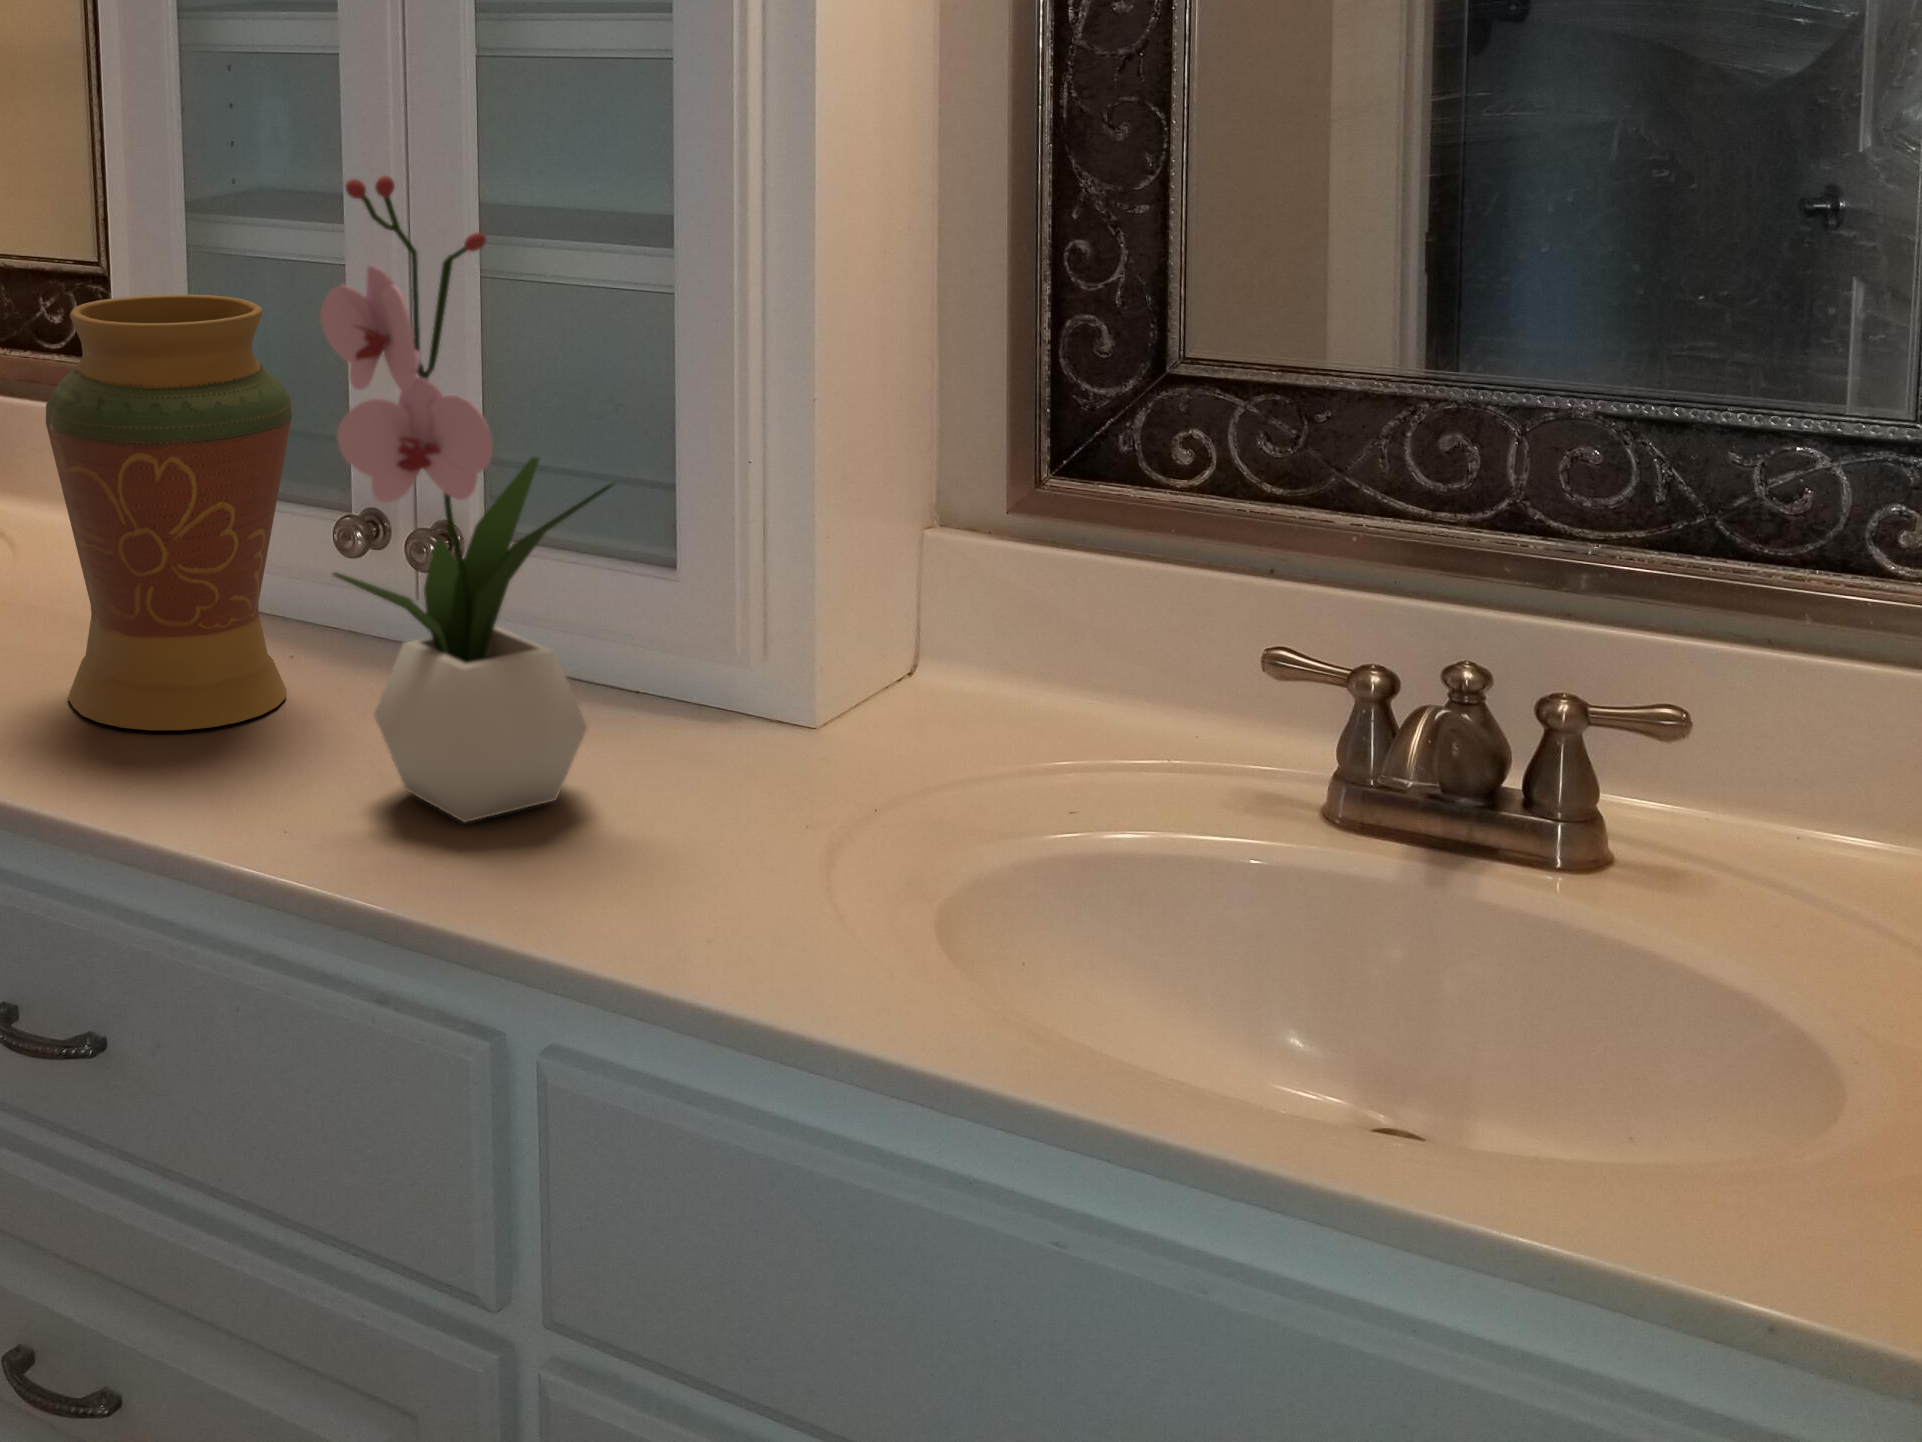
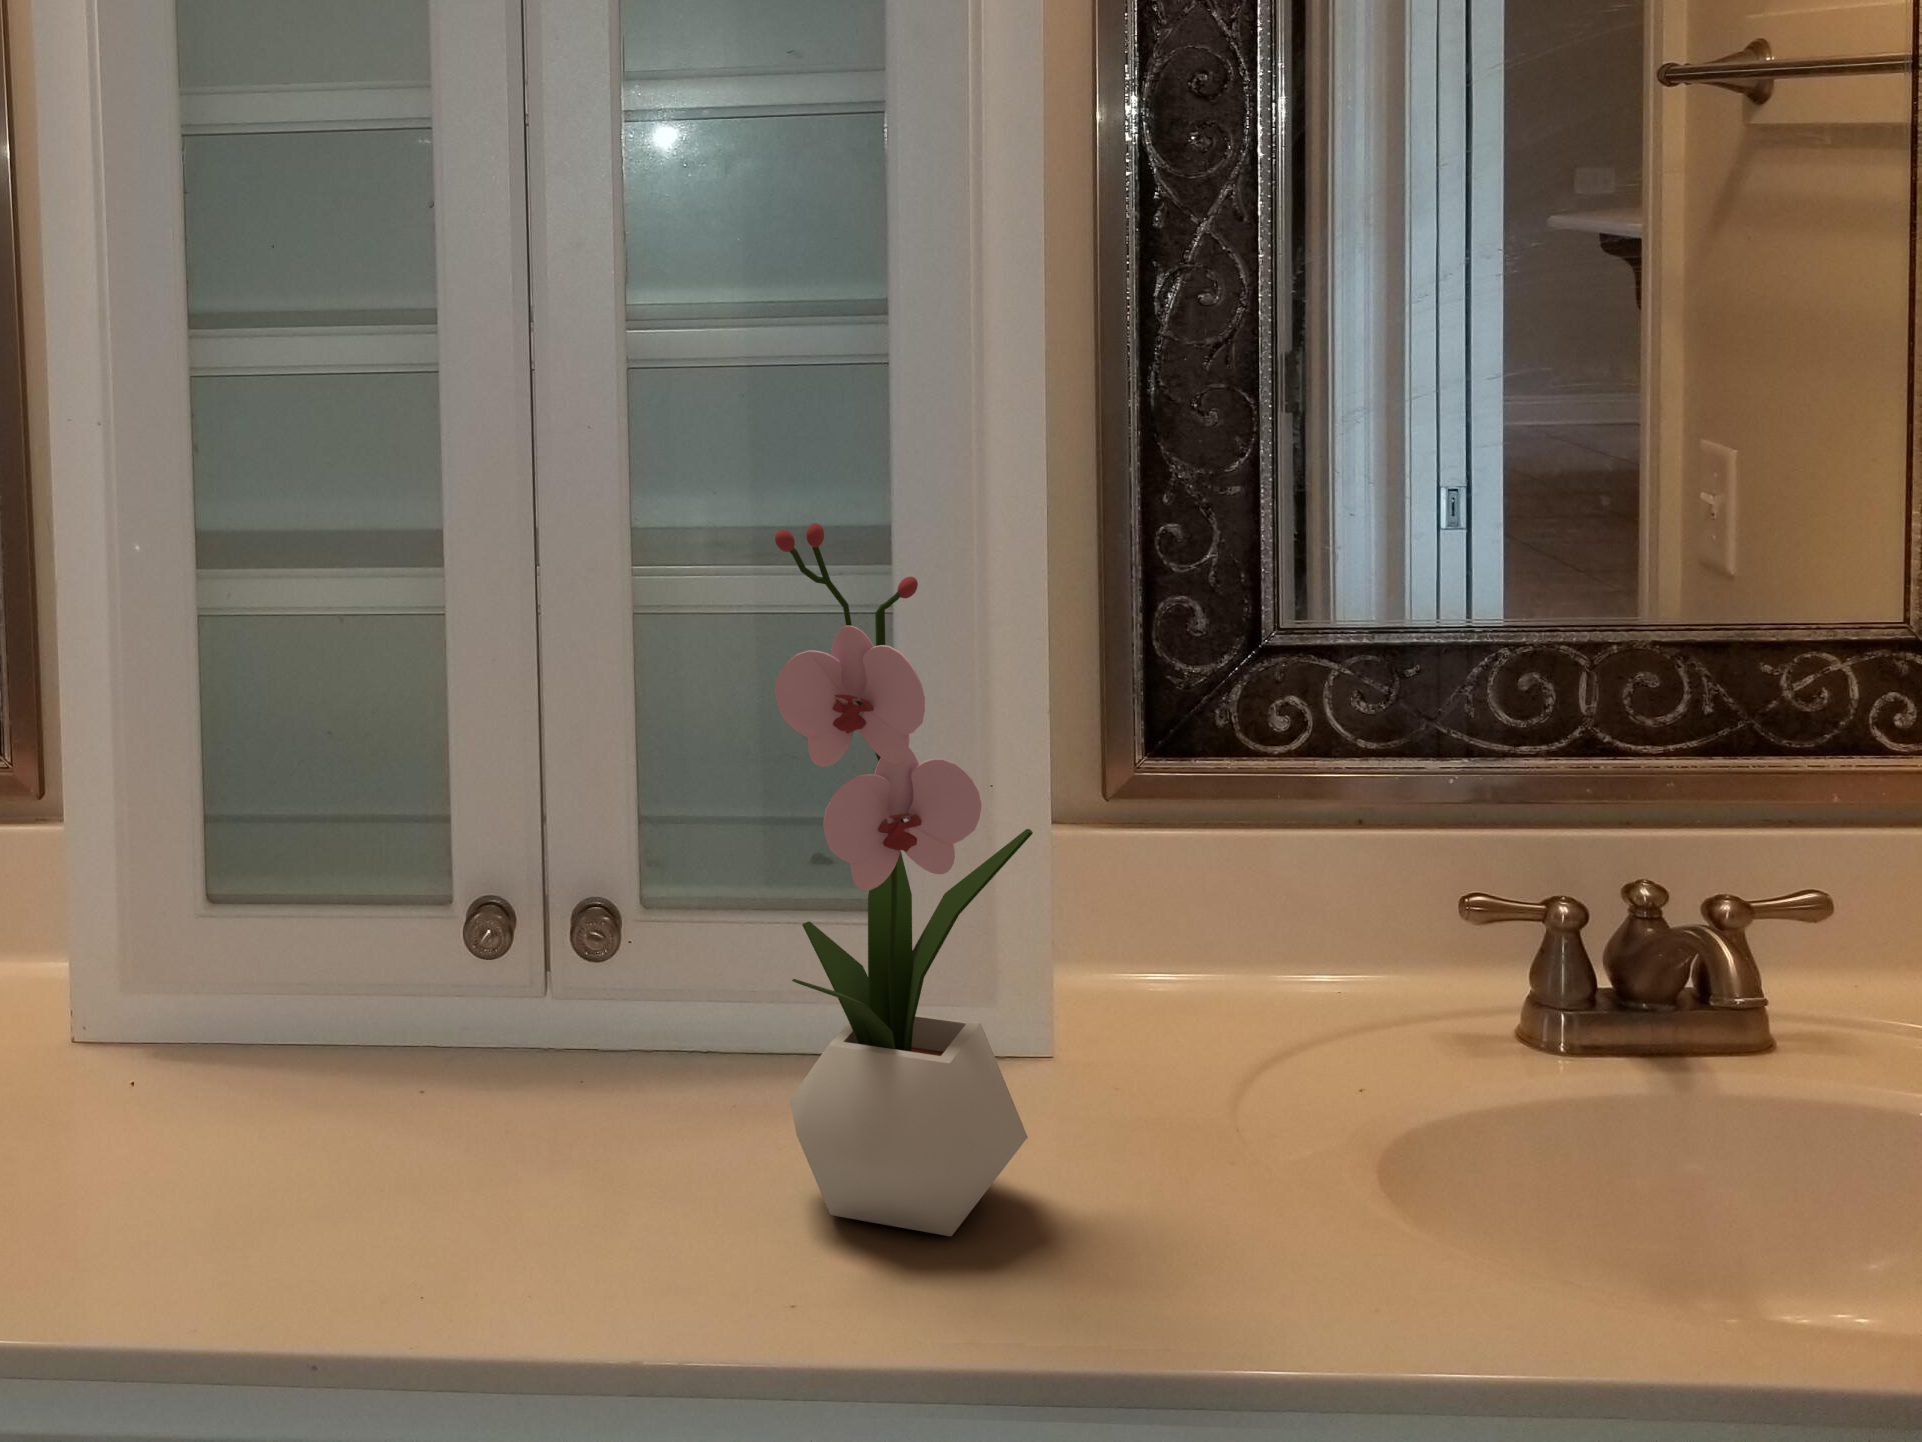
decorative vase: present [46,294,292,730] -> none [231,672,533,1217]

